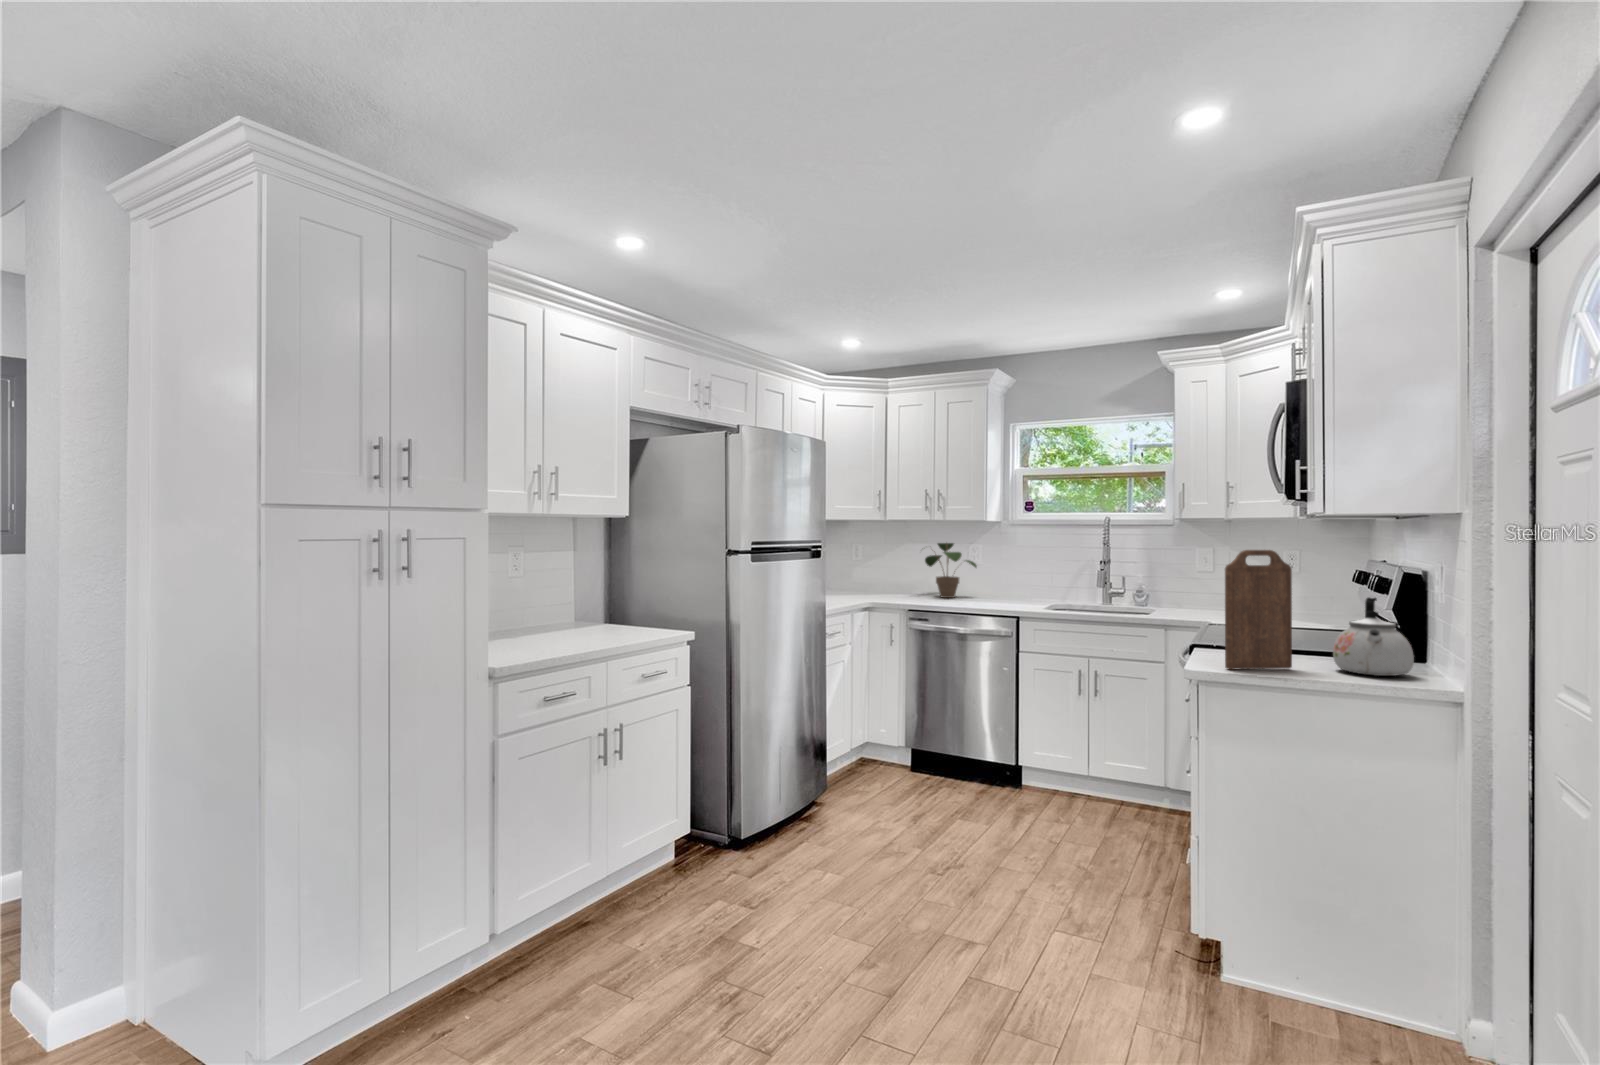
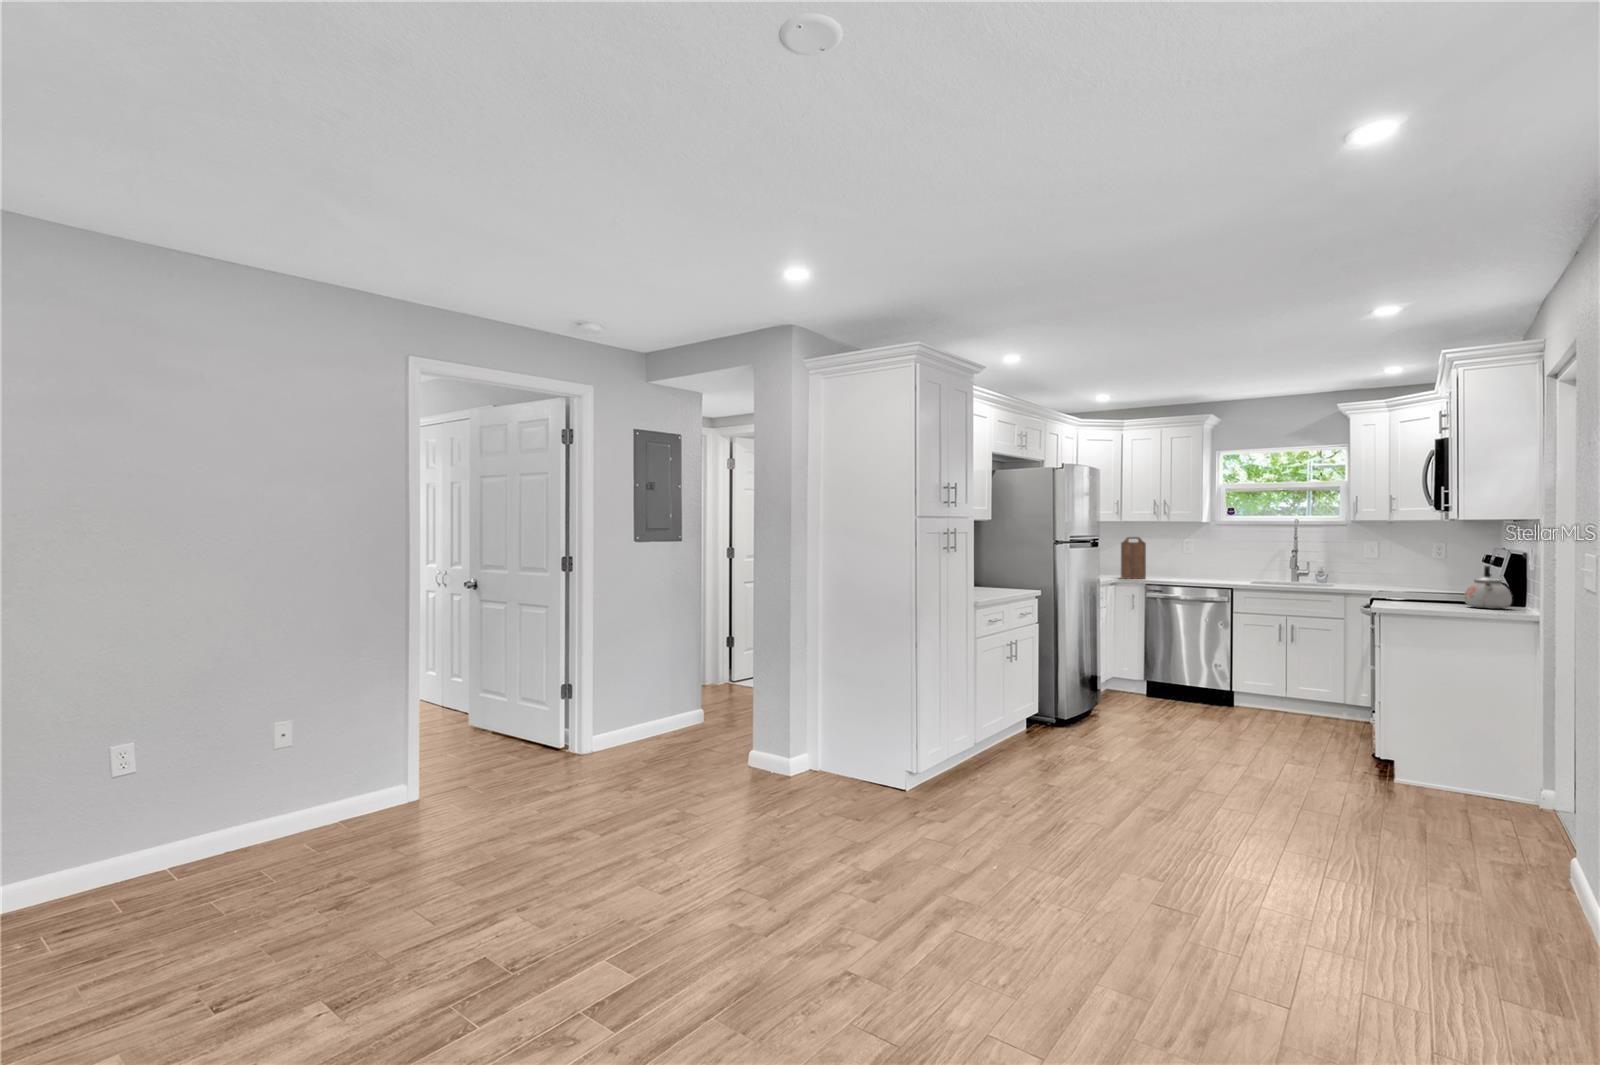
potted plant: present [925,543,977,598] -> none [1148,537,1192,577]
cutting board: present [1225,550,1292,670] -> present [1121,537,1146,579]

